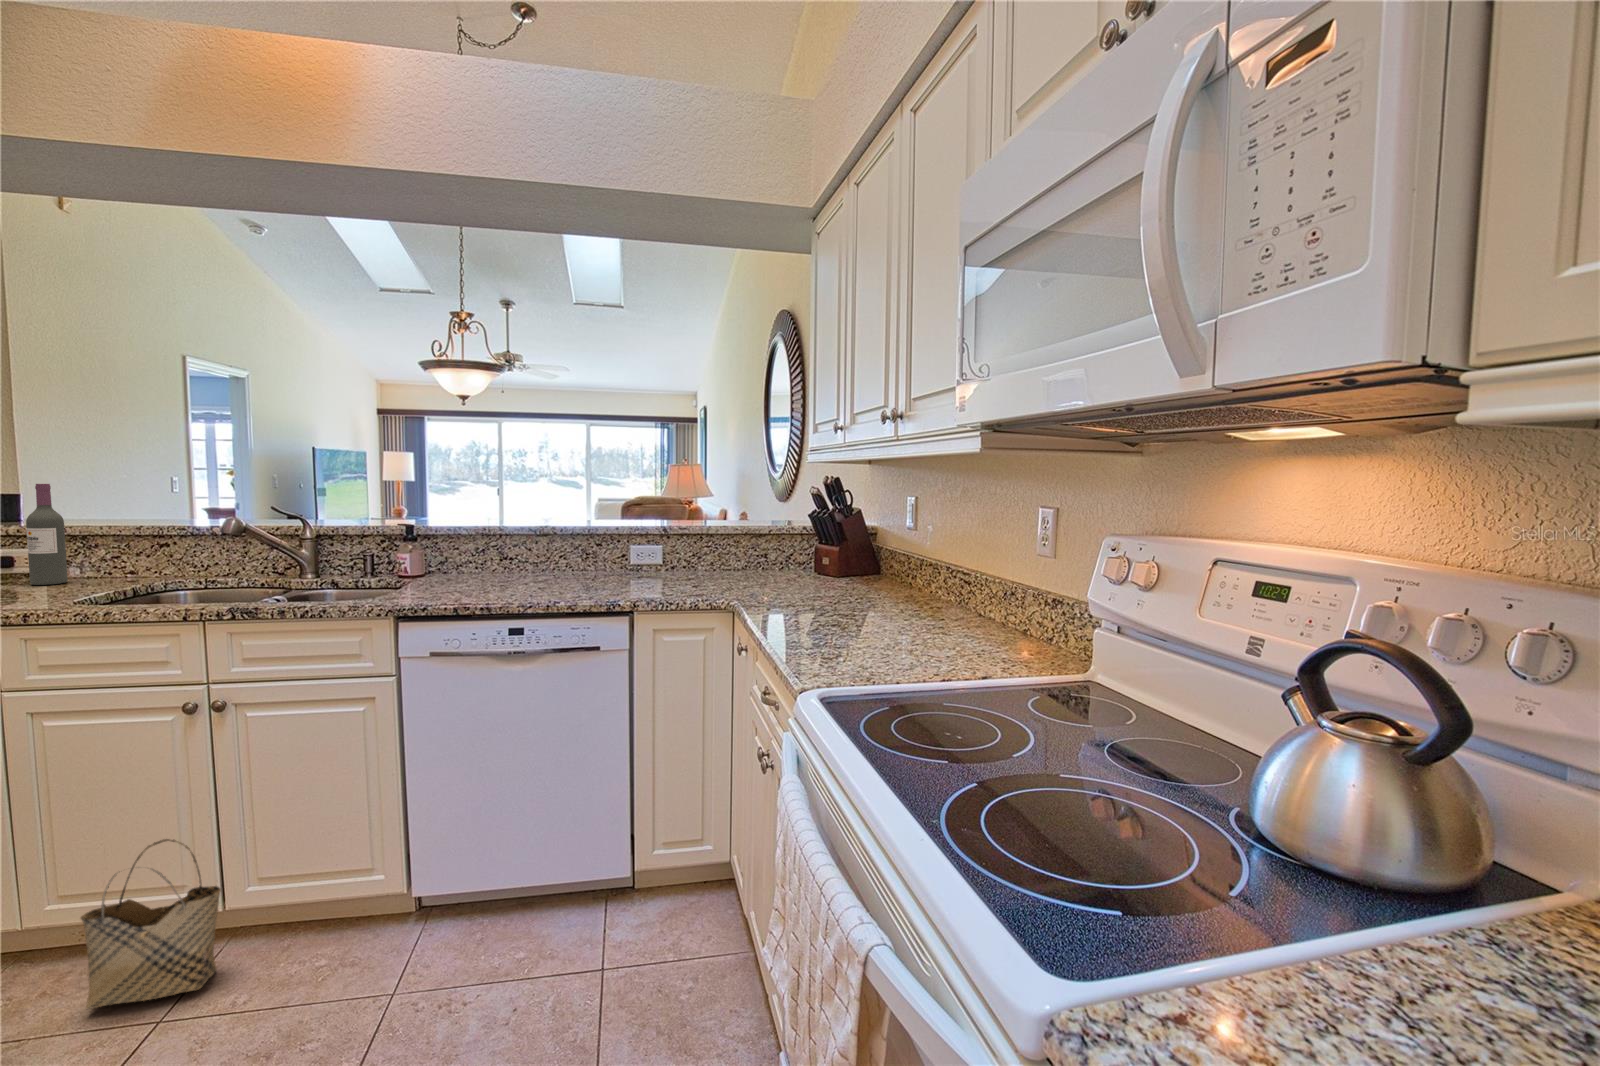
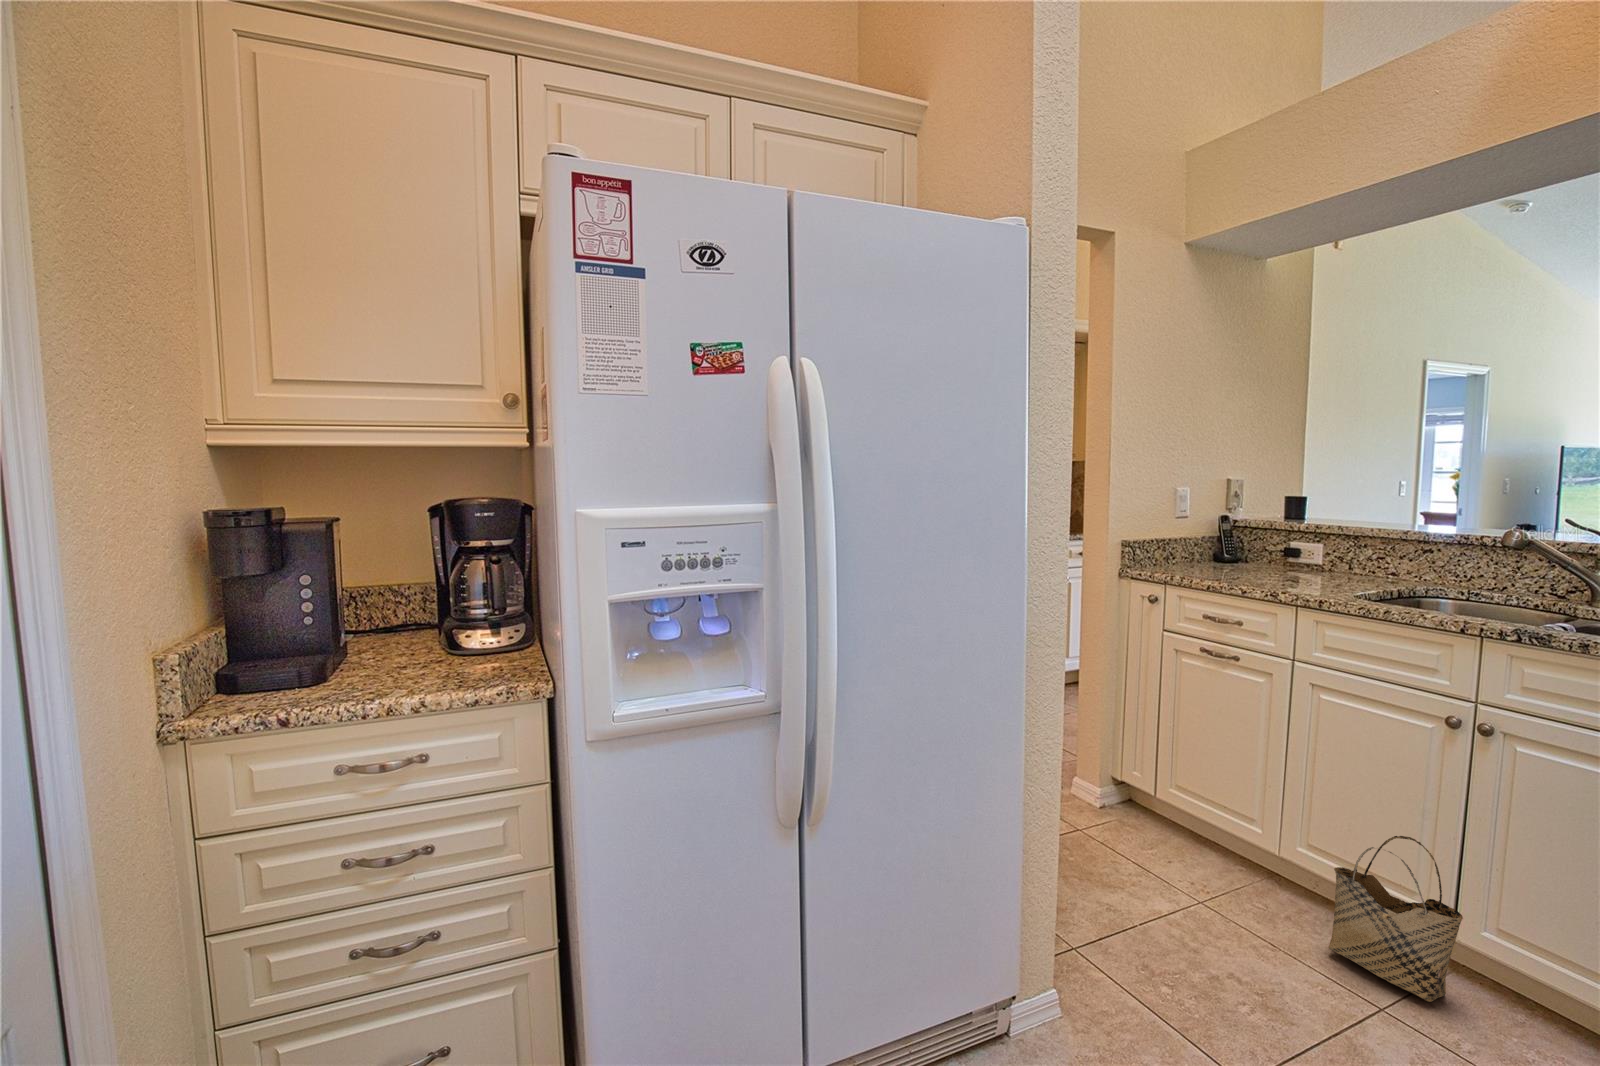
wine bottle: present [26,484,68,585] -> none [1312,489,1343,575]

